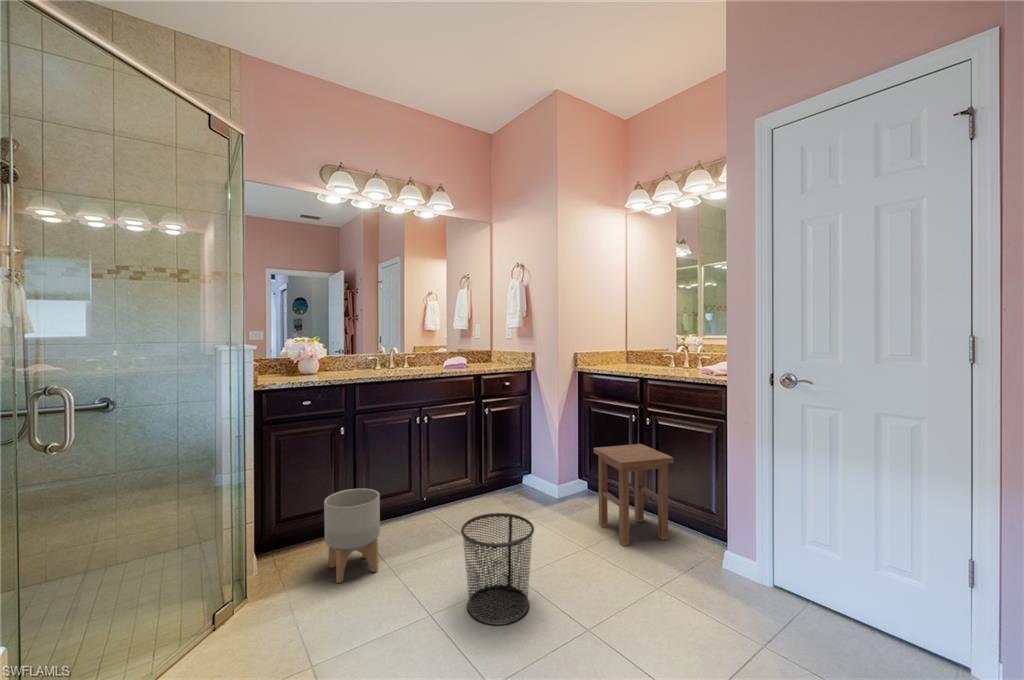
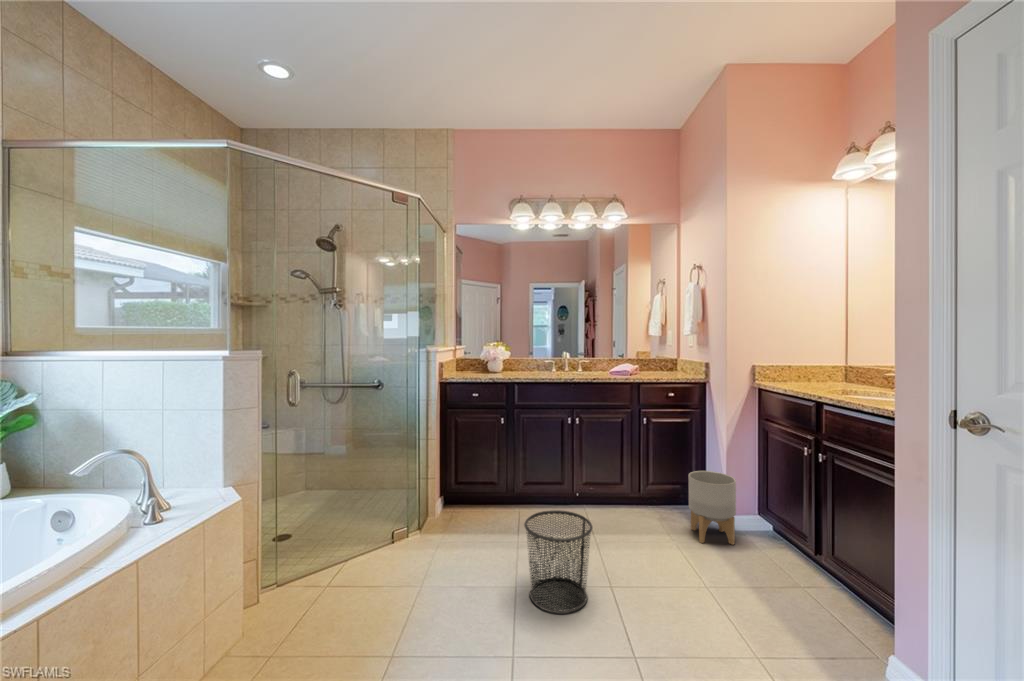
stool: present [594,444,673,546] -> none [737,478,830,618]
planter: present [324,489,380,583] -> present [689,471,736,545]

